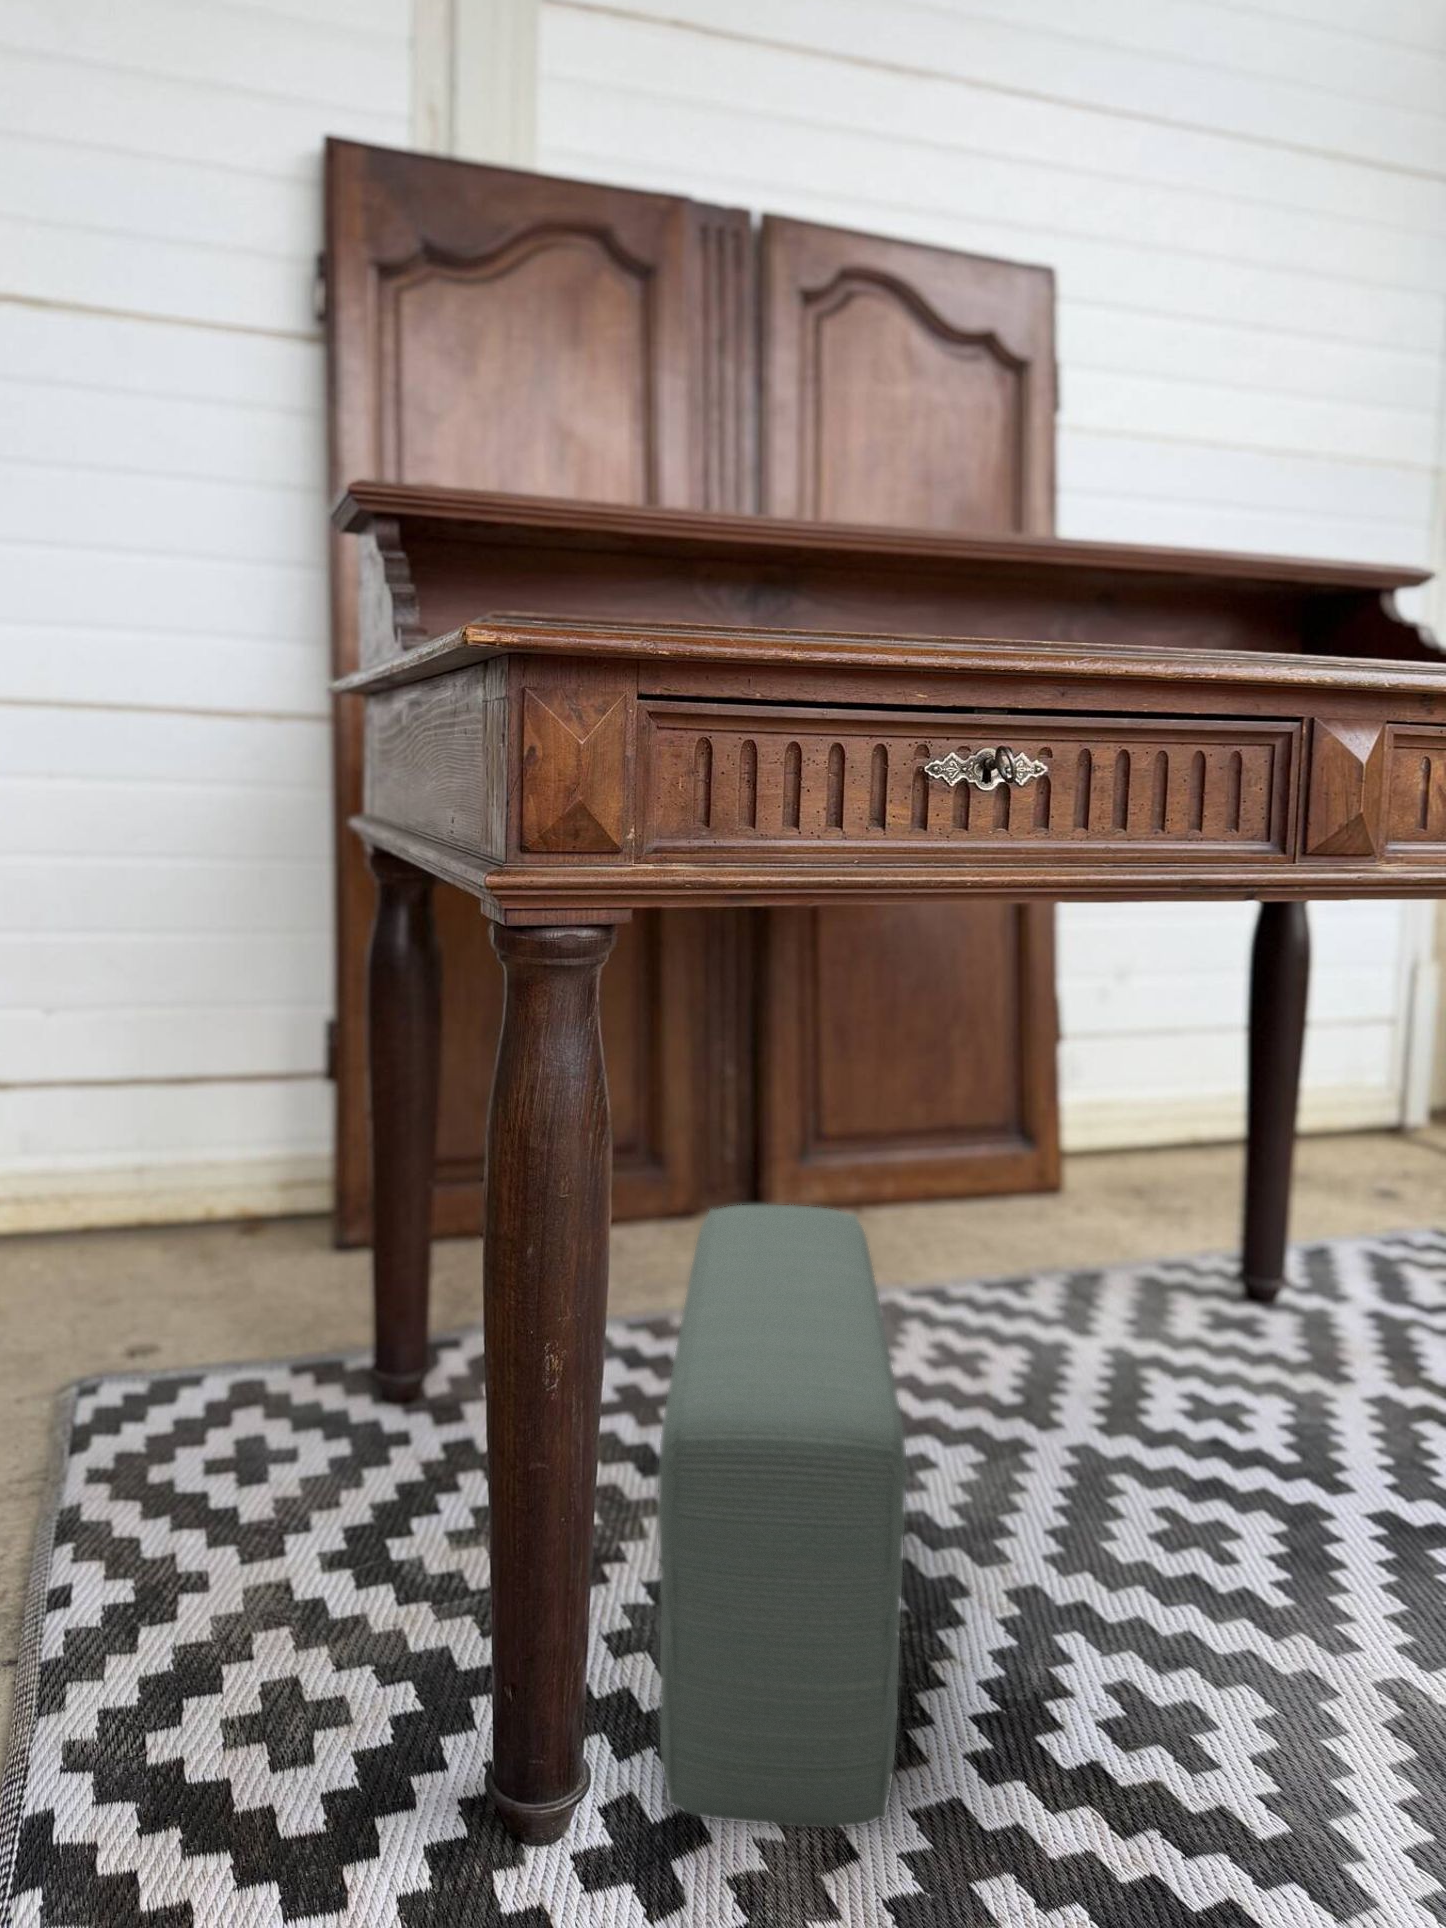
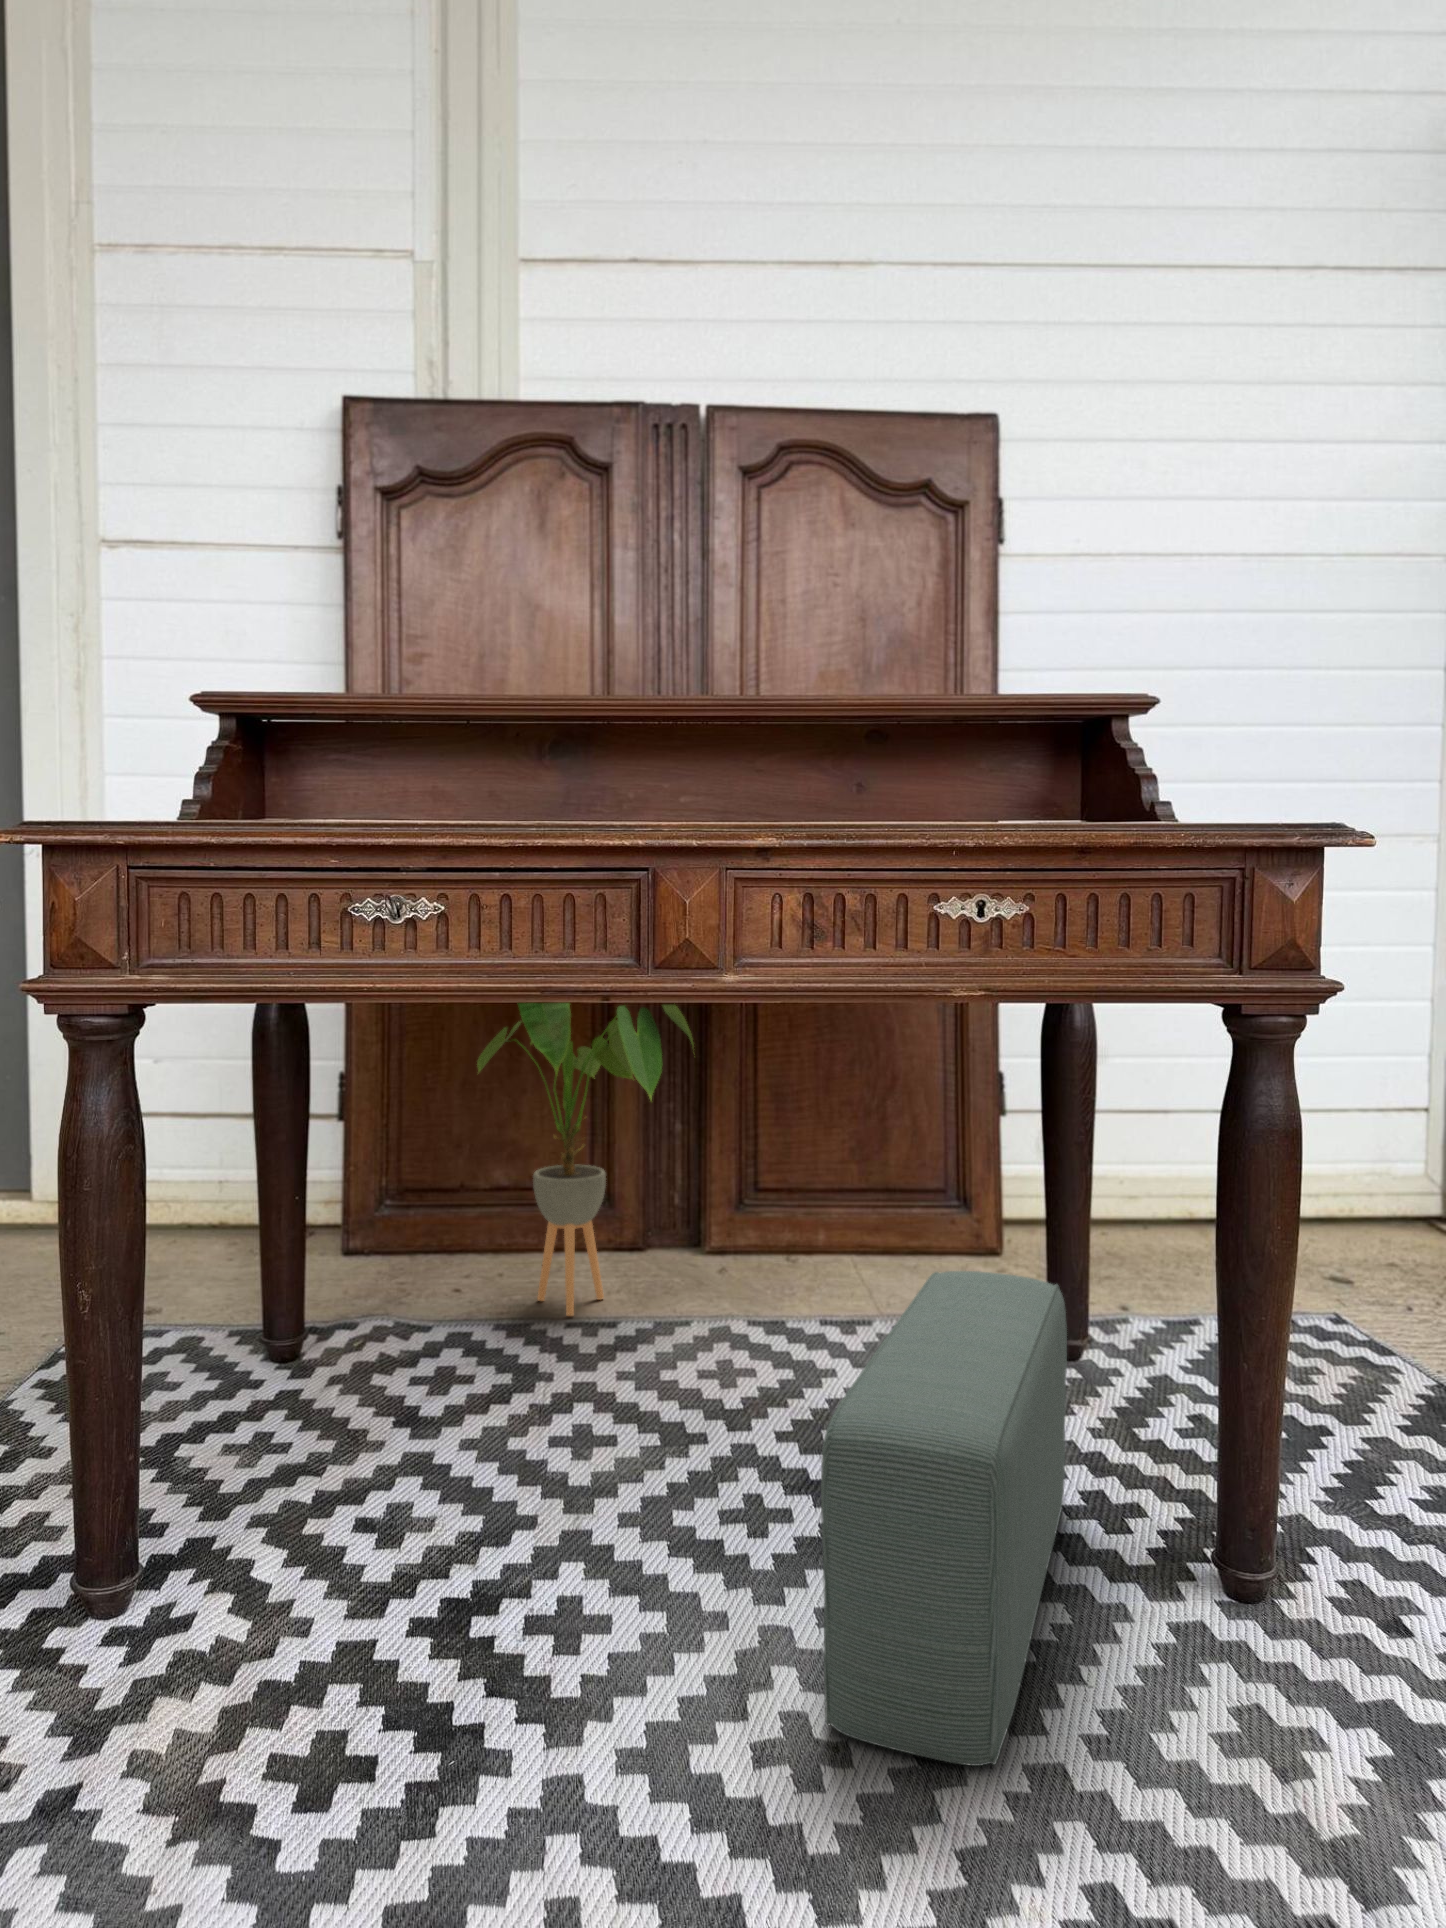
house plant: none [57,827,354,1295] -> present [477,1003,694,1316]

